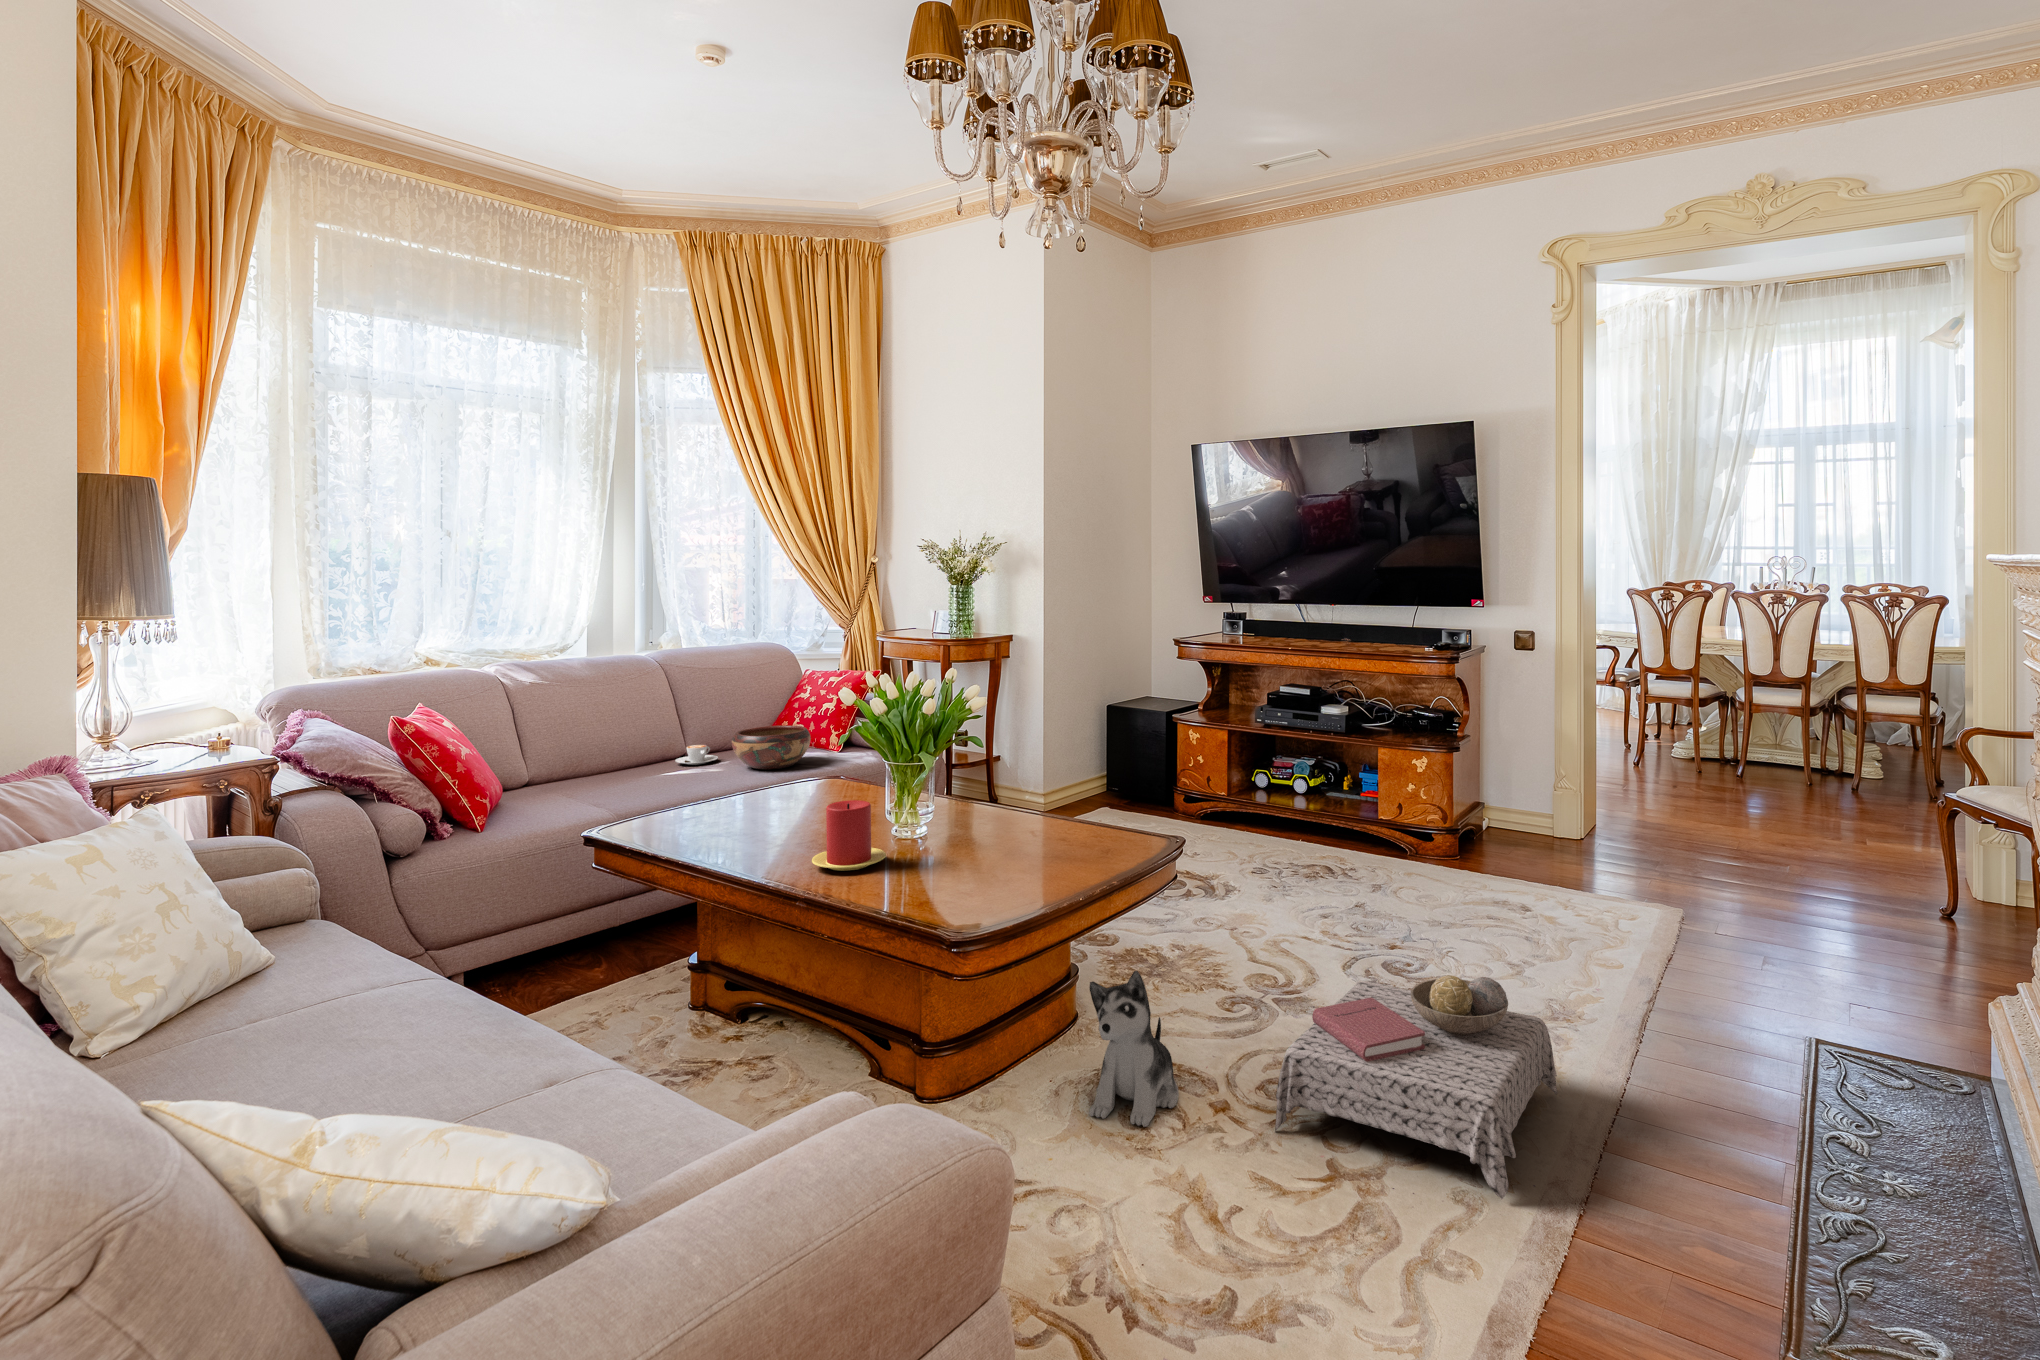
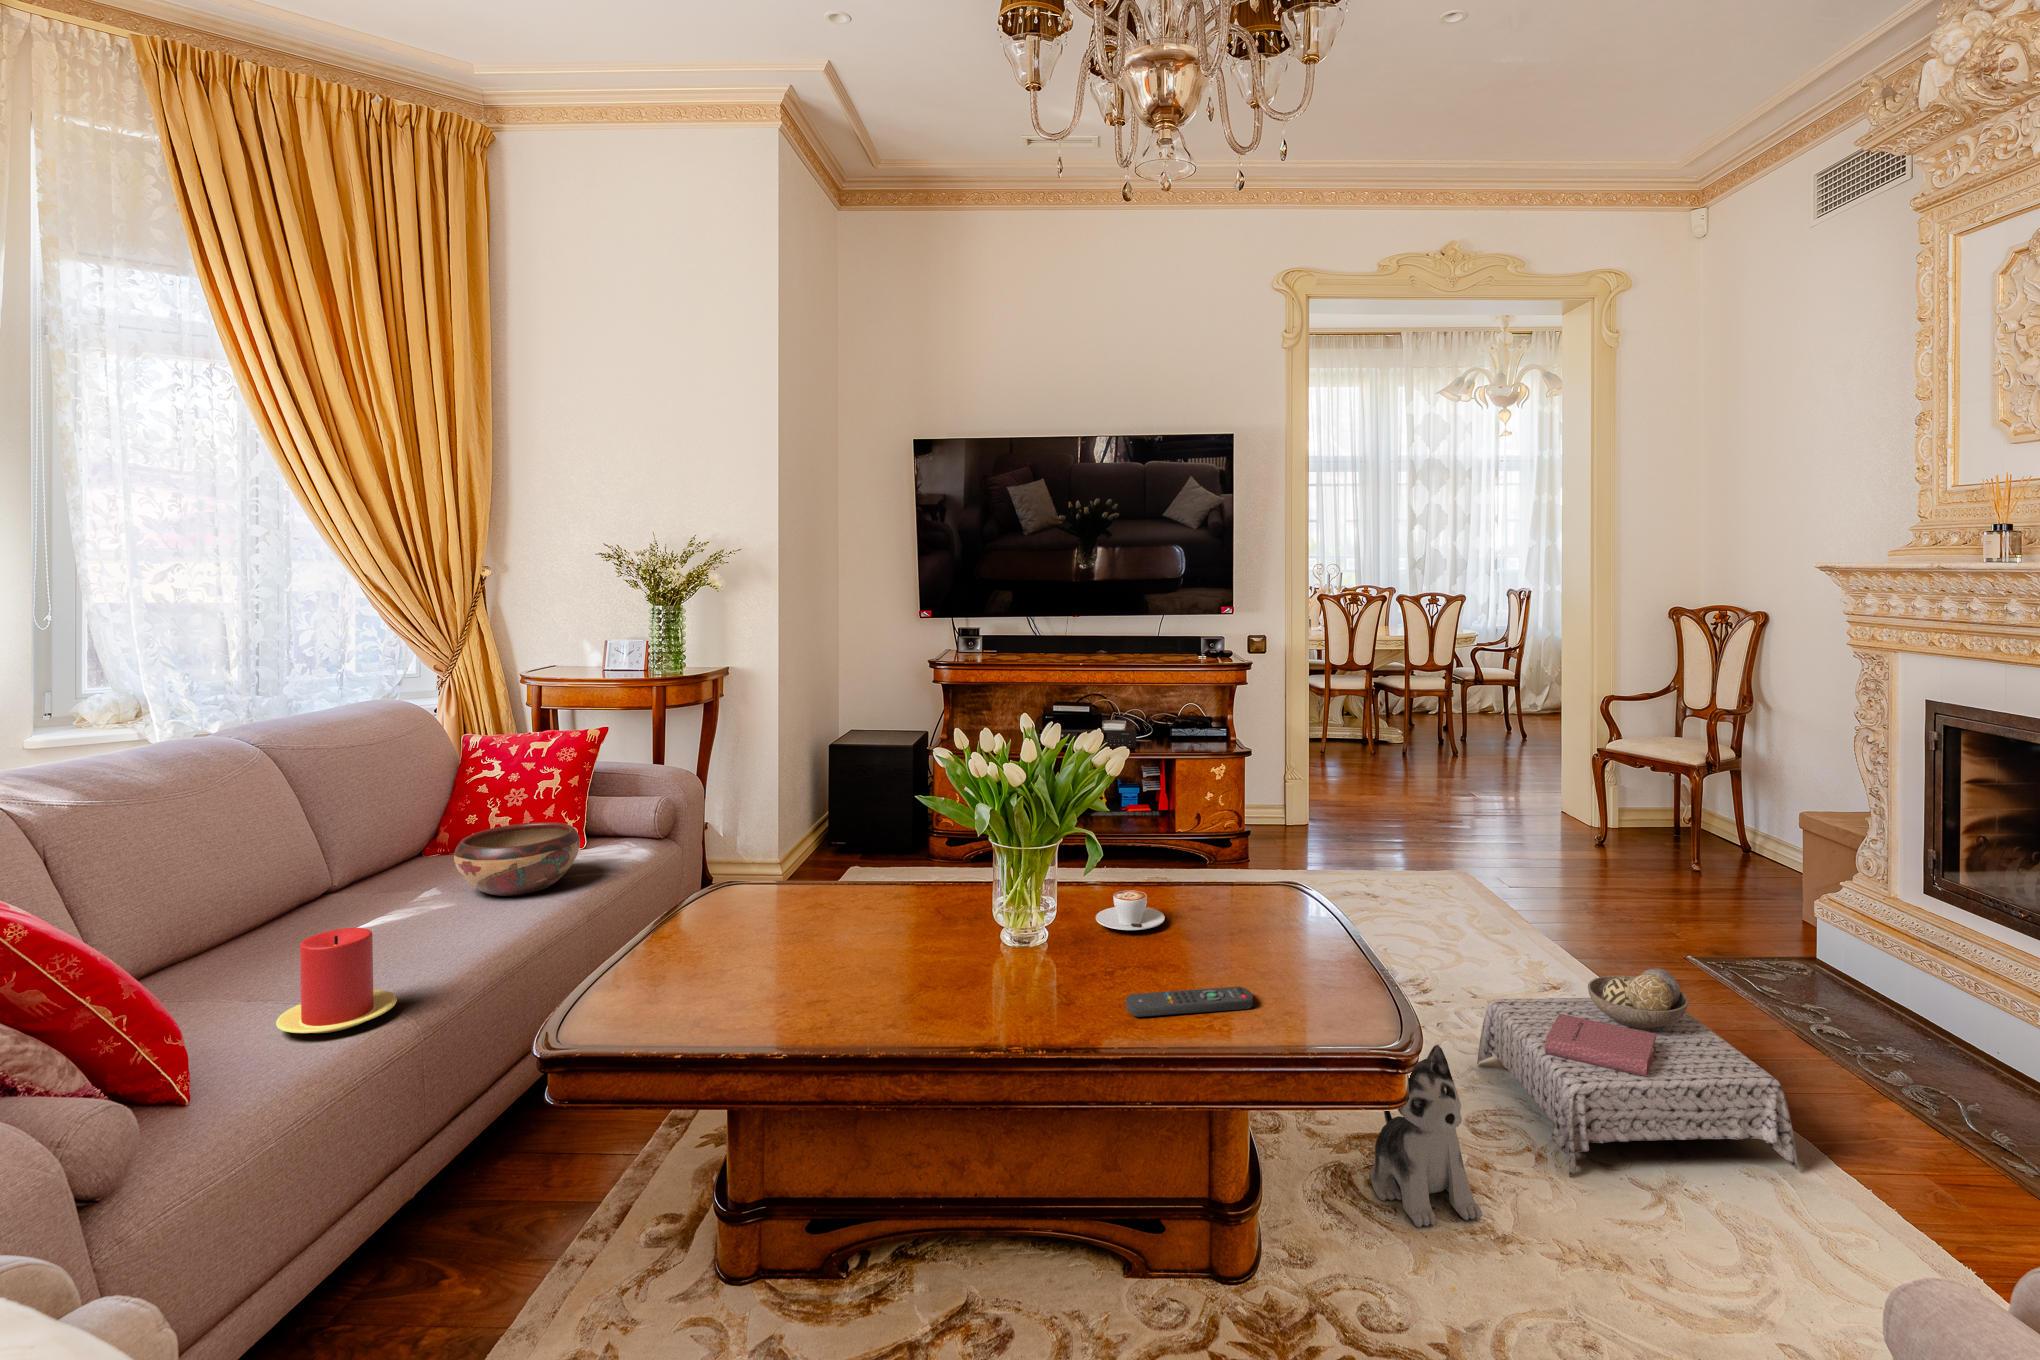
coffee cup: present [675,745,718,765] -> present [1096,890,1165,930]
candle: present [812,800,886,871] -> present [276,928,397,1033]
remote control: none [889,873,979,898] -> present [1126,986,1253,1017]

